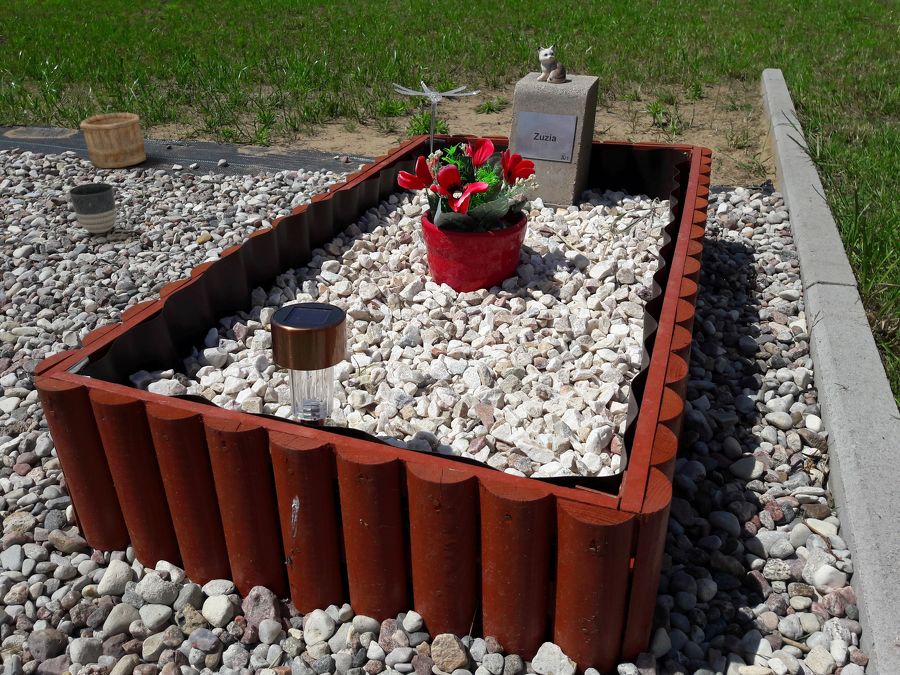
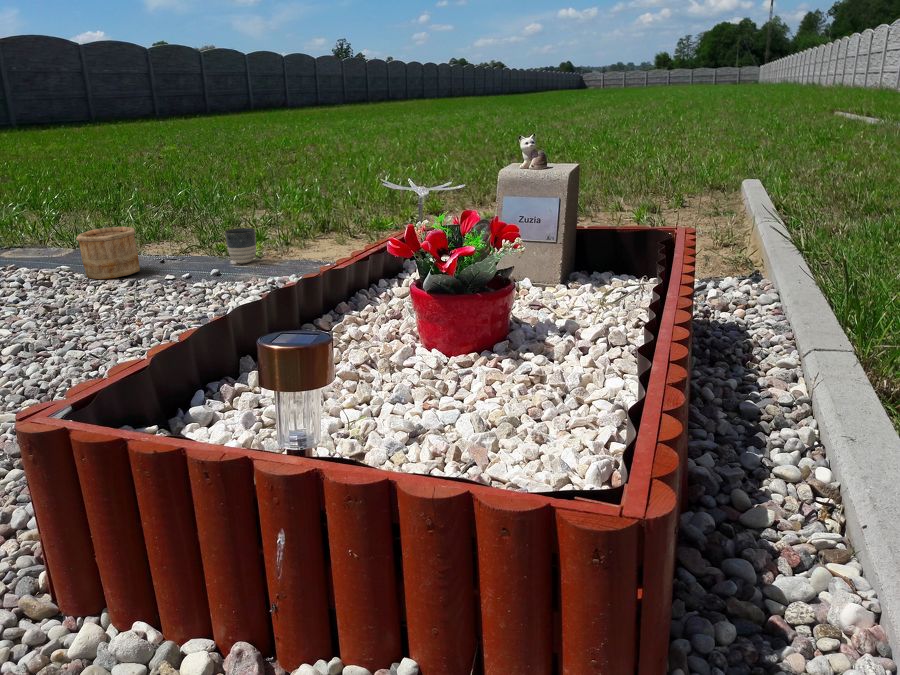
planter: present [69,183,117,233] -> present [225,228,256,264]

